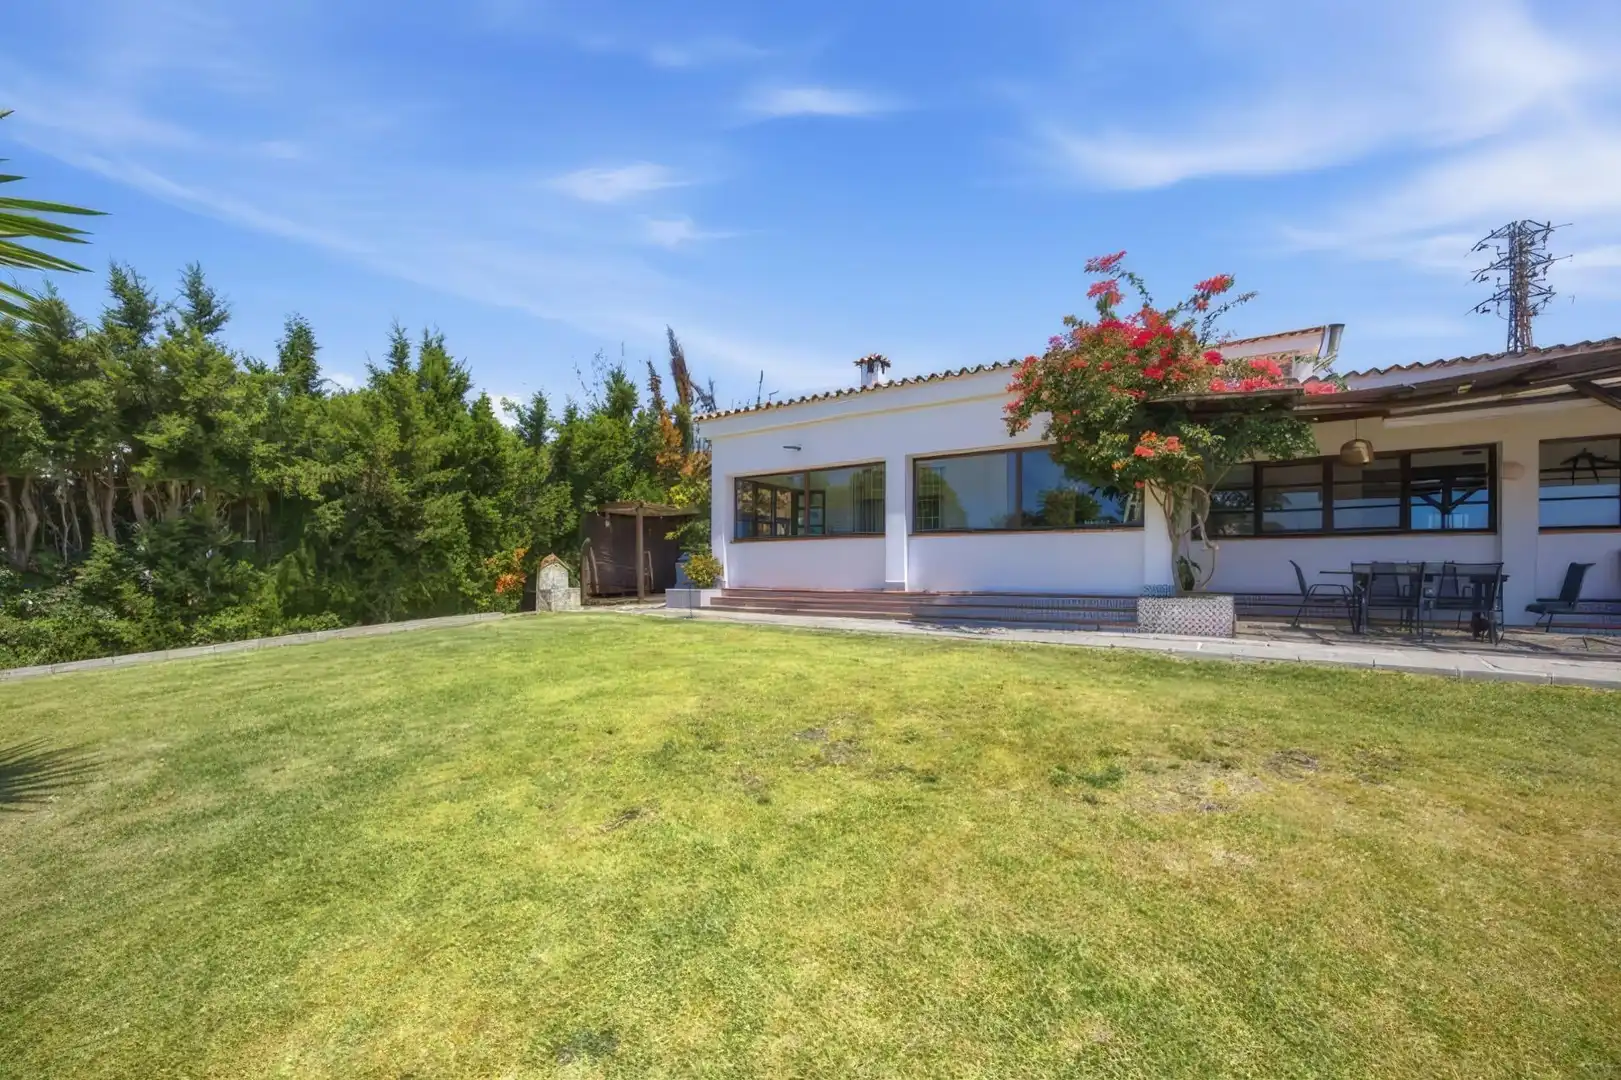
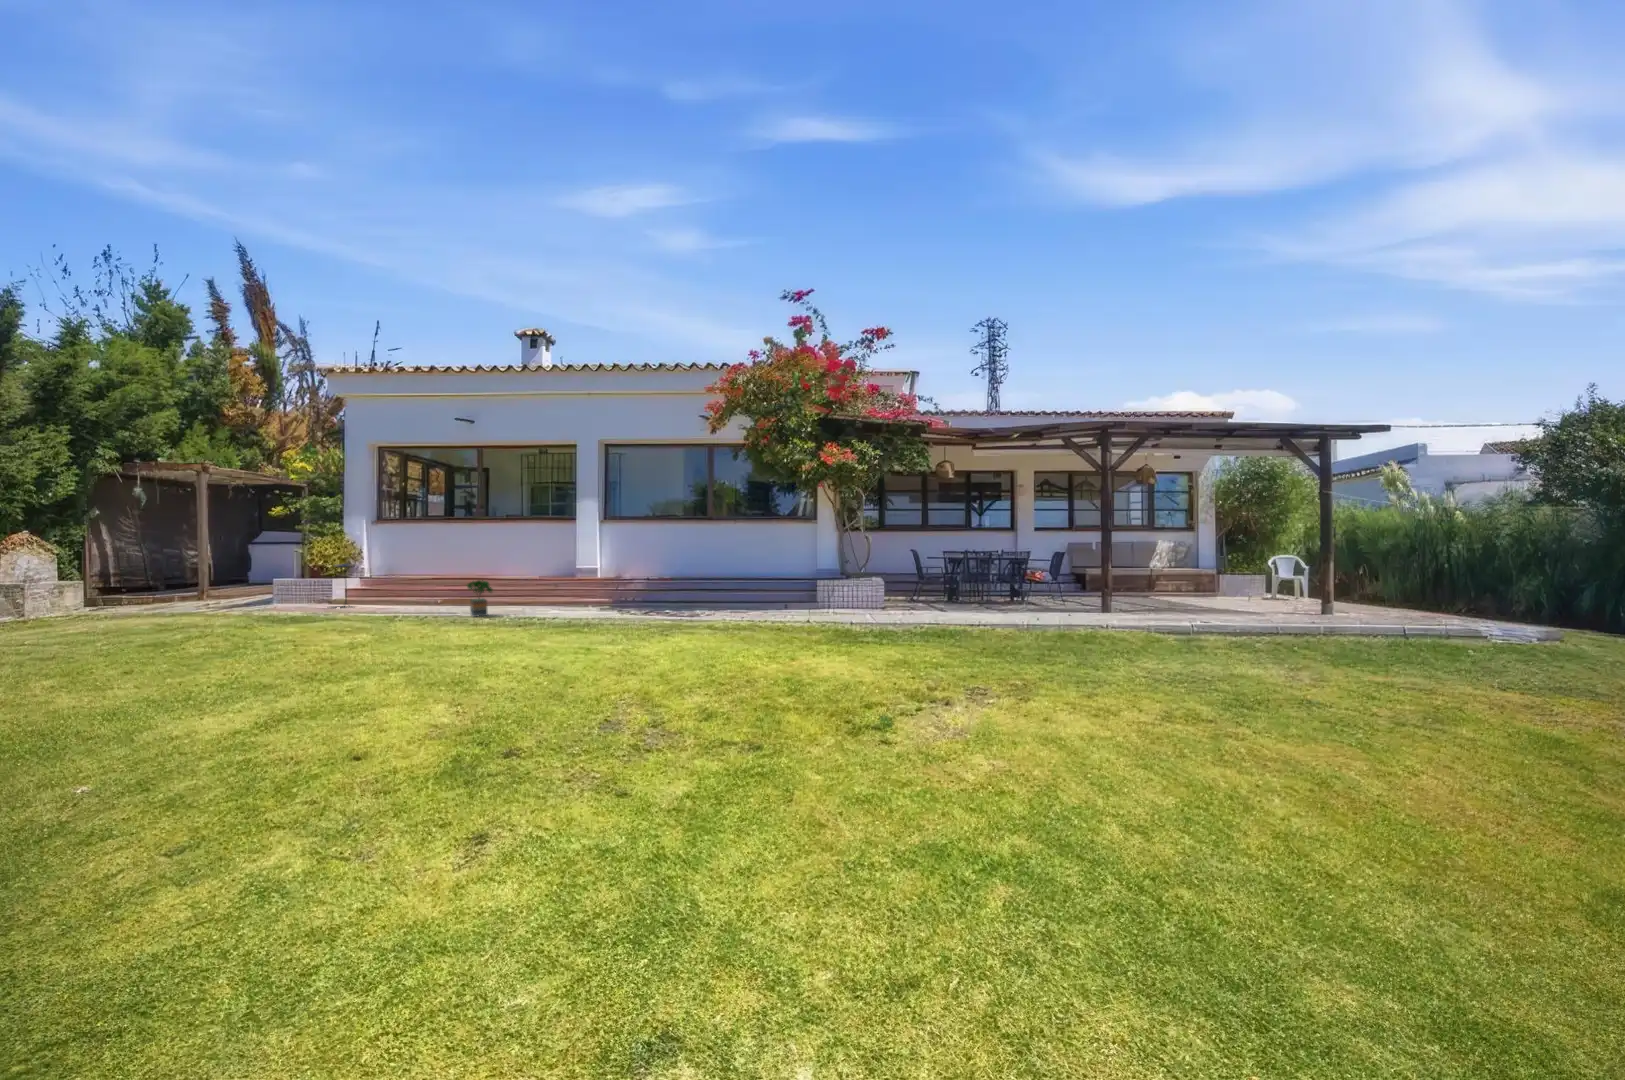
potted tree: none [759,599,783,634] -> present [466,580,493,617]

